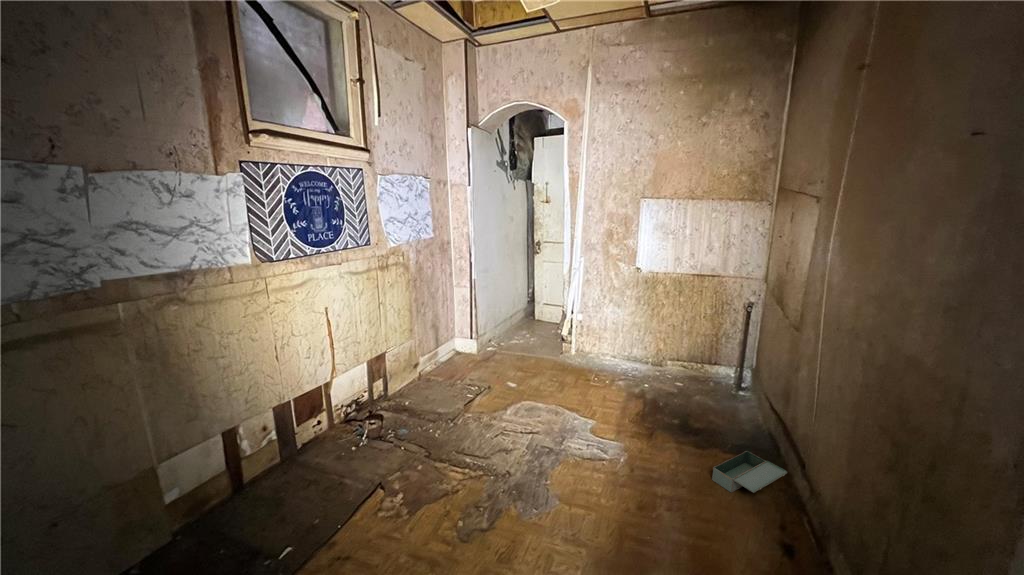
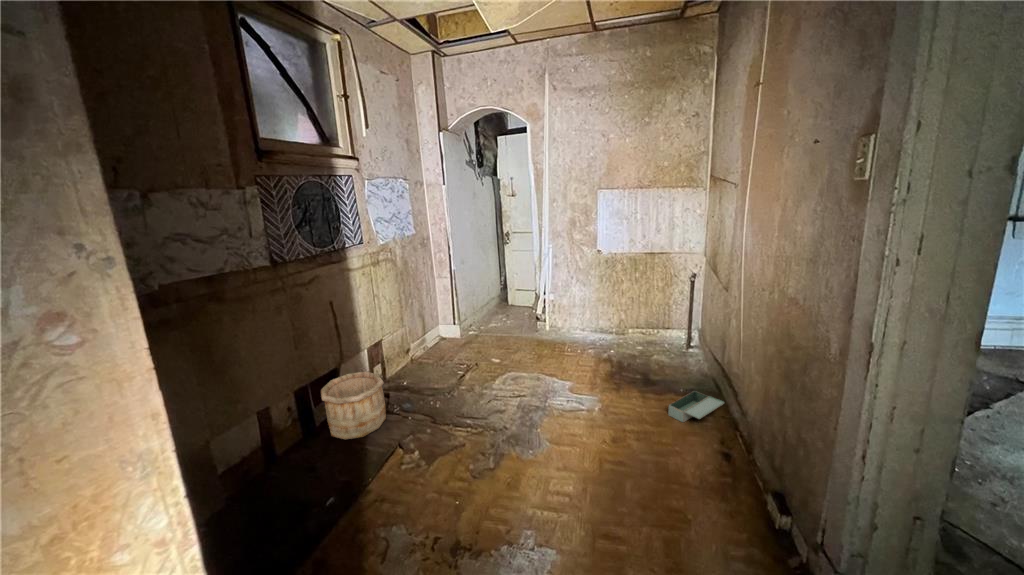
wooden bucket: none [303,389,376,468] -> present [321,372,386,439]

